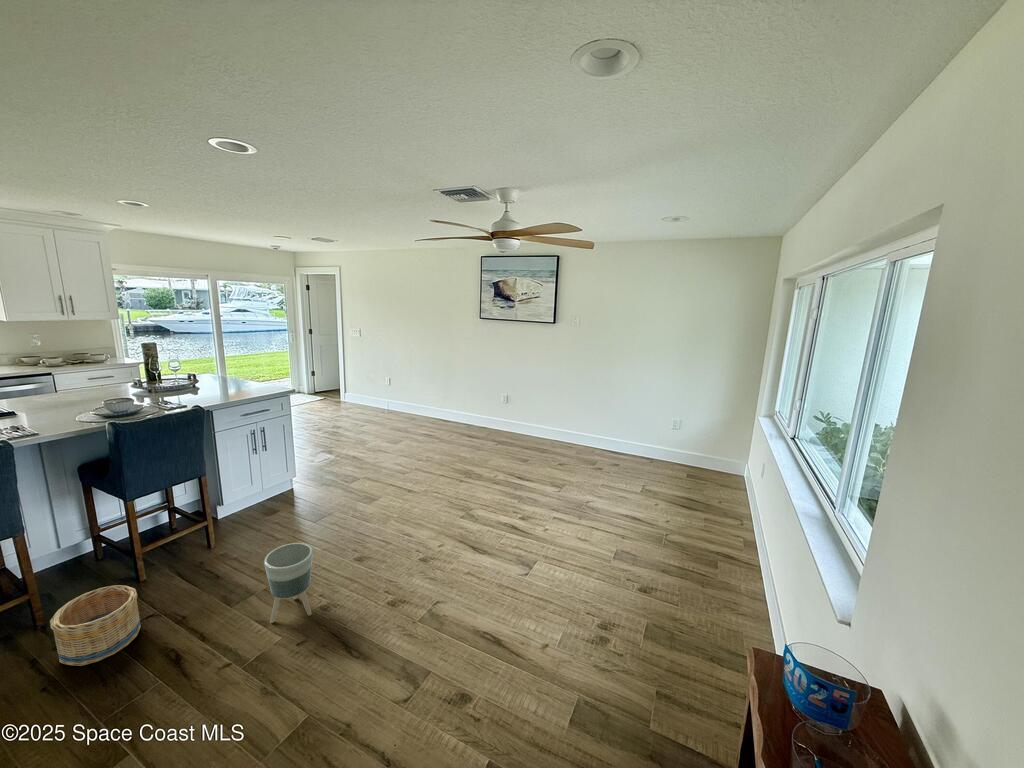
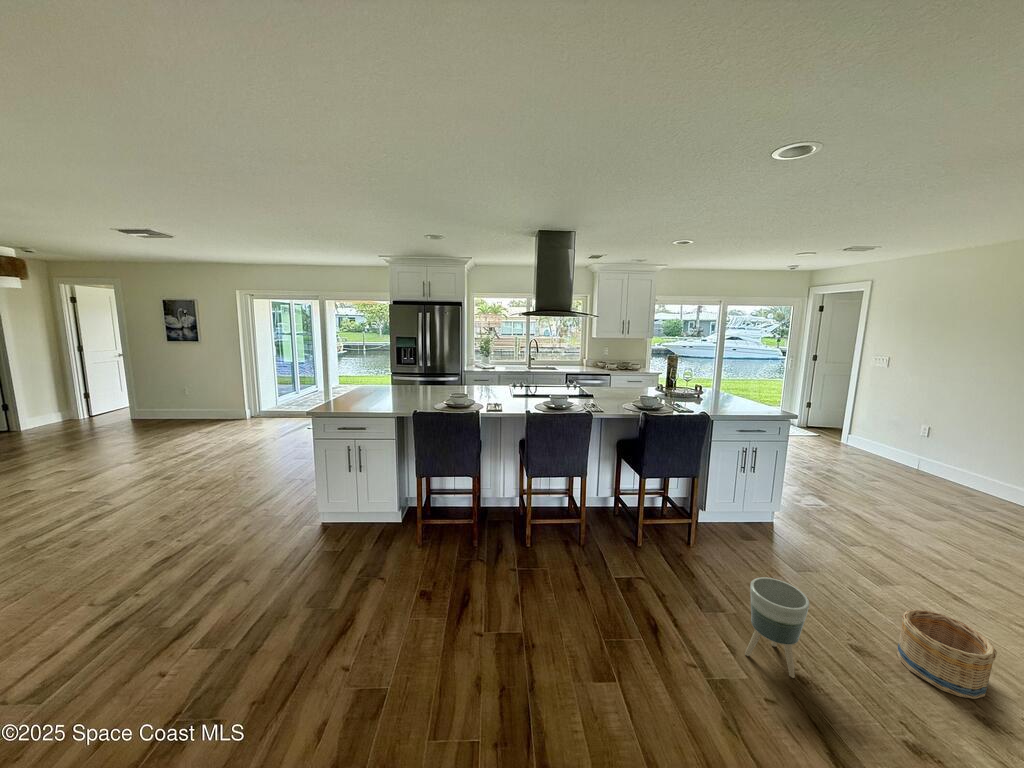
basket: present [50,585,141,666] -> present [897,609,997,699]

